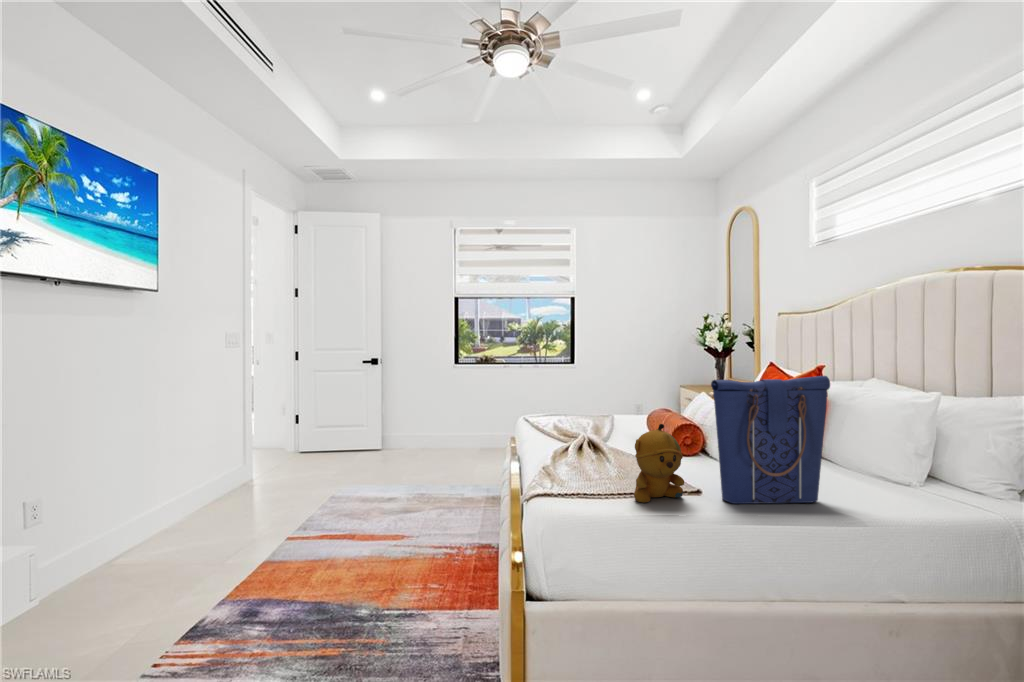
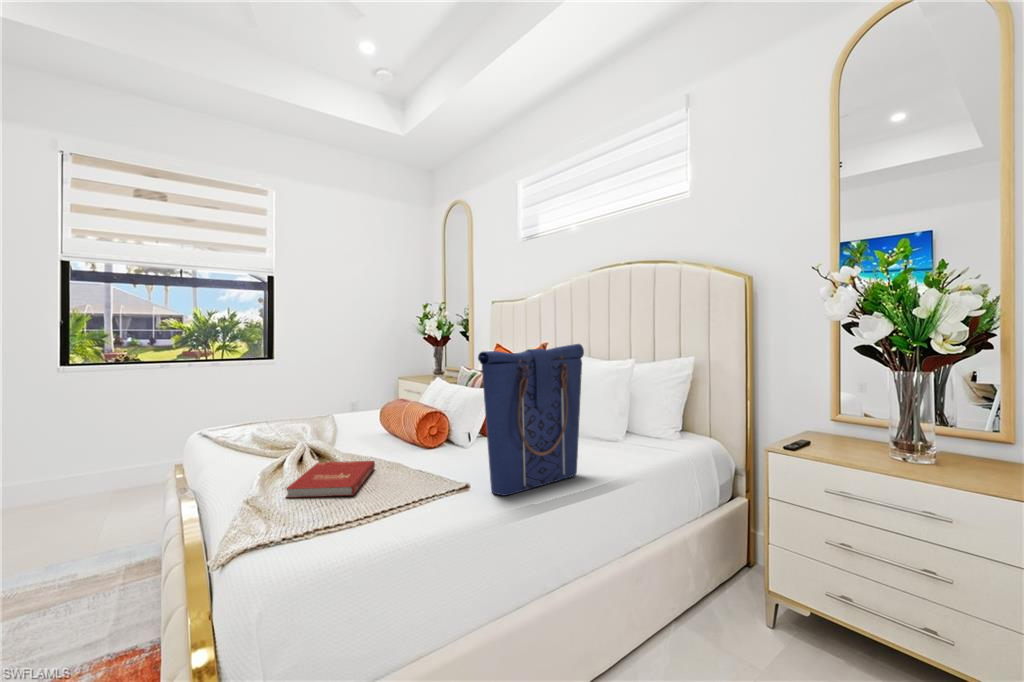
stuffed bear: present [634,424,684,502] -> none [391,412,453,521]
book: none [568,451,633,479] -> present [286,461,375,498]

